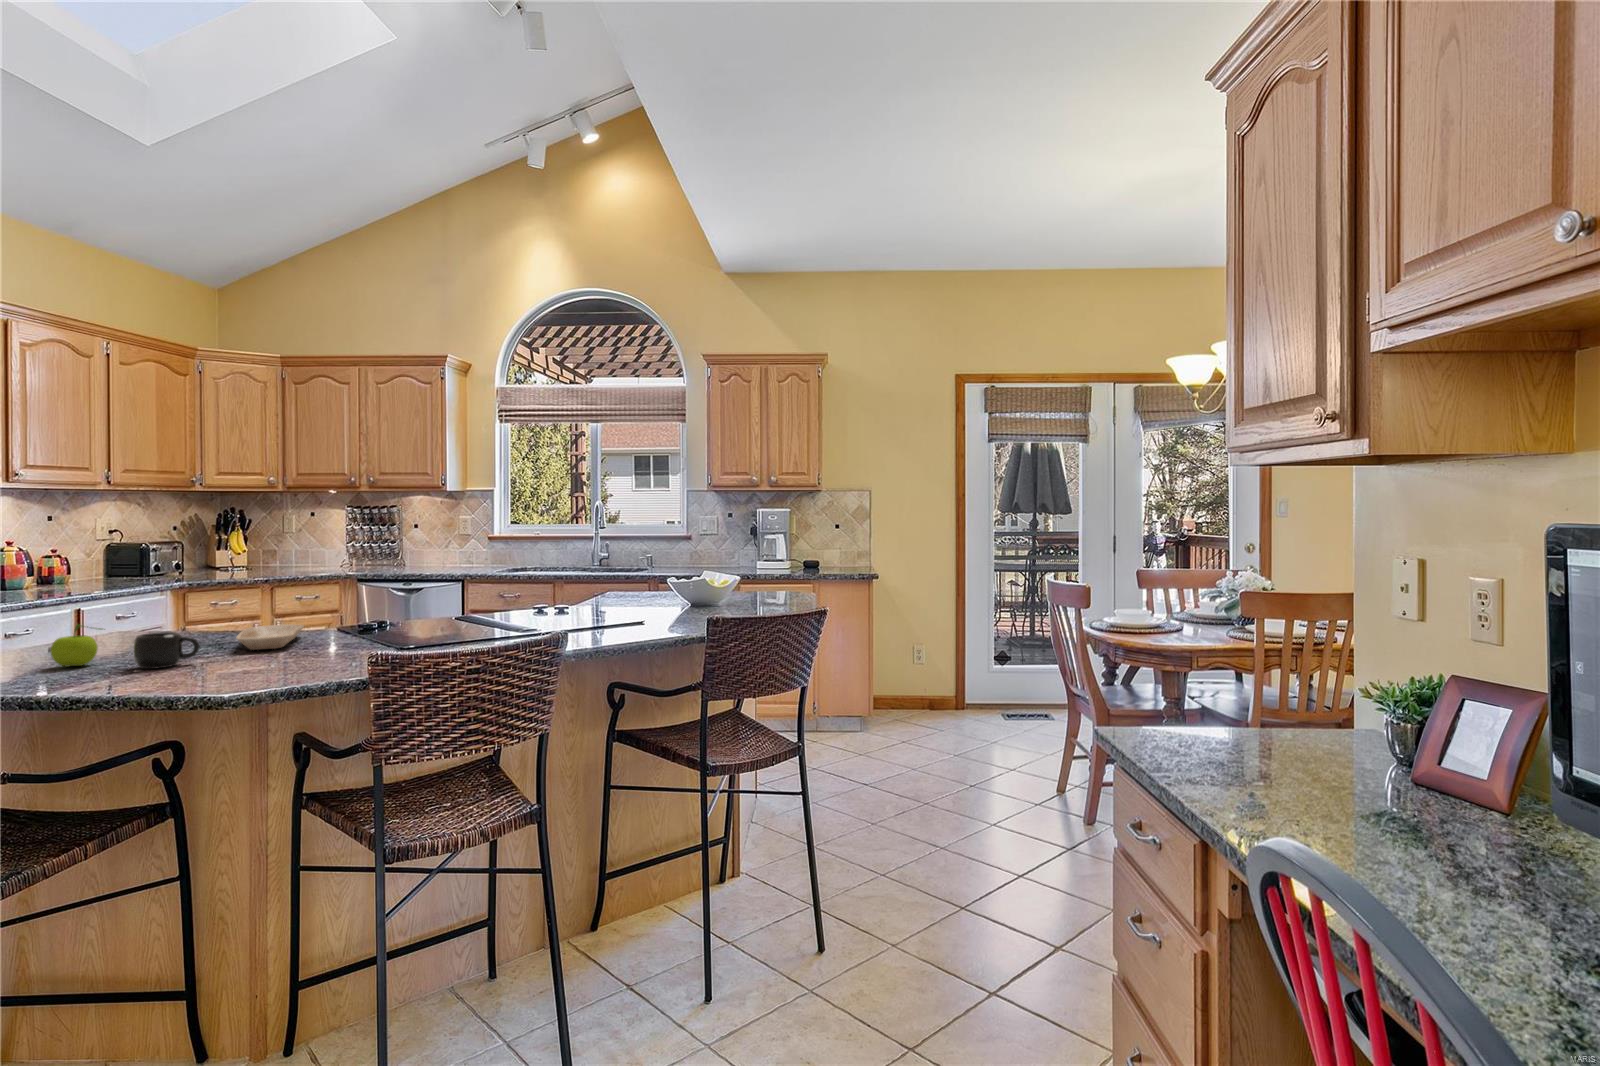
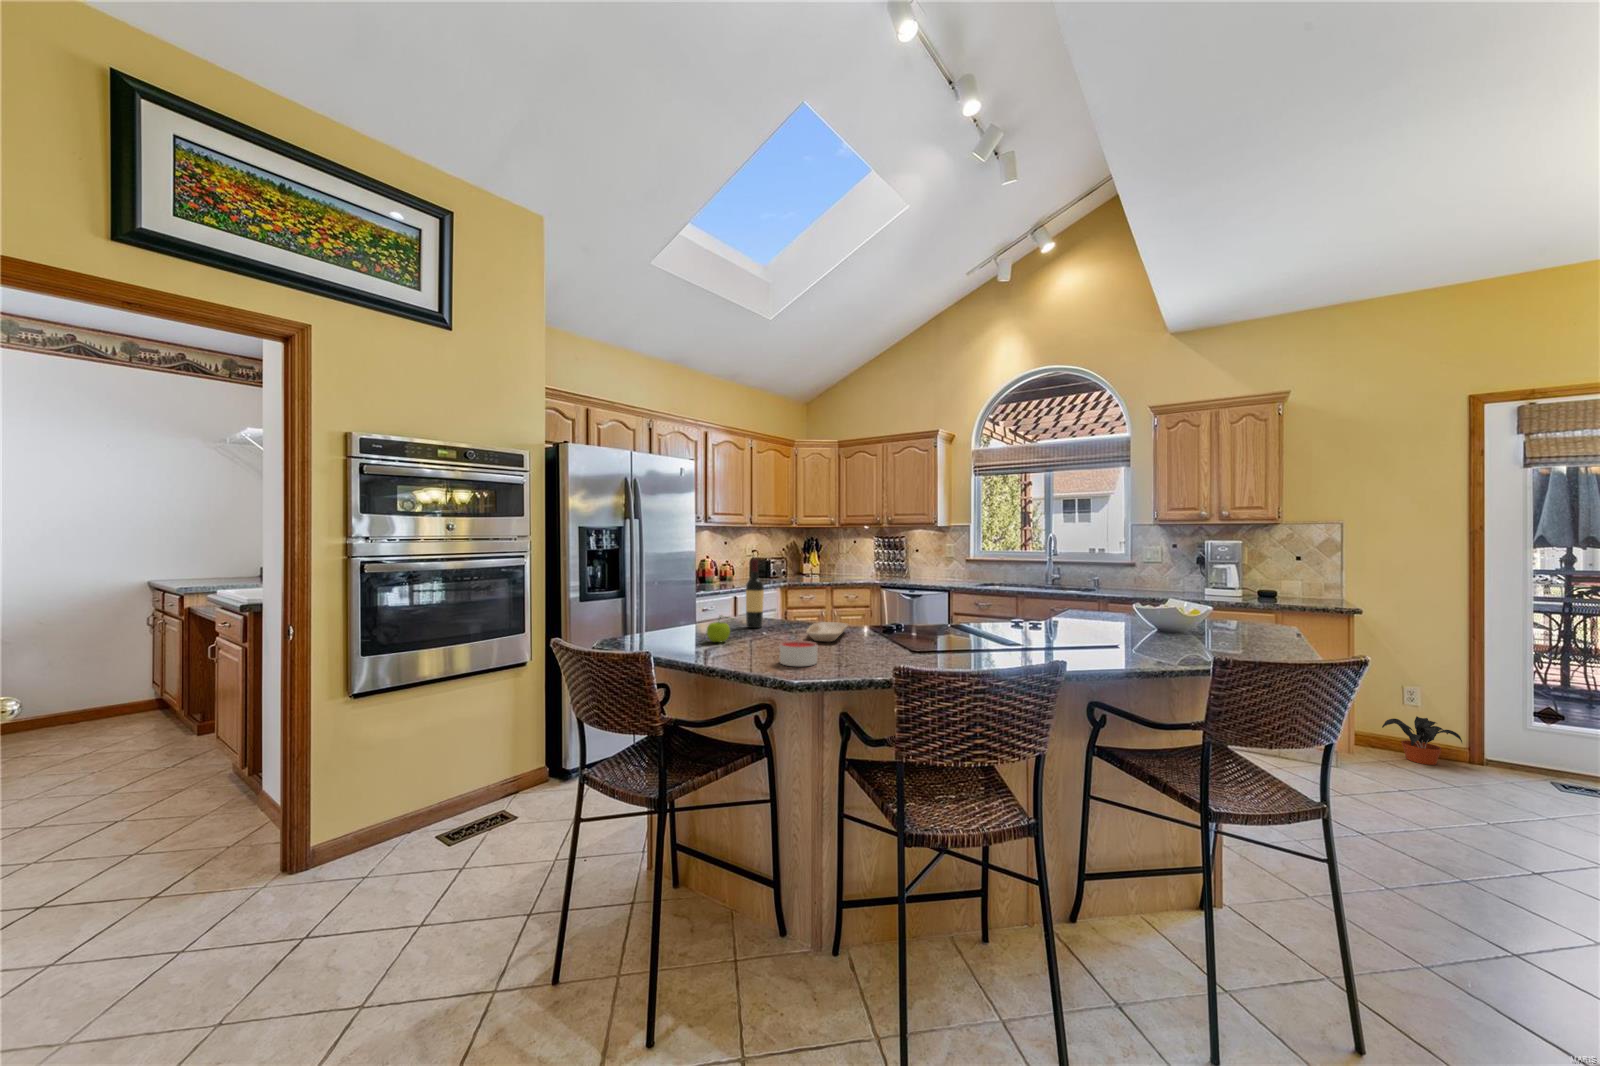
wine bottle: none [120,539,155,644] -> present [746,559,764,628]
mug: present [134,632,200,669] -> none [747,625,784,650]
candle: none [196,646,258,680] -> present [780,640,817,666]
potted plant: none [897,674,950,718] -> present [1382,716,1462,765]

